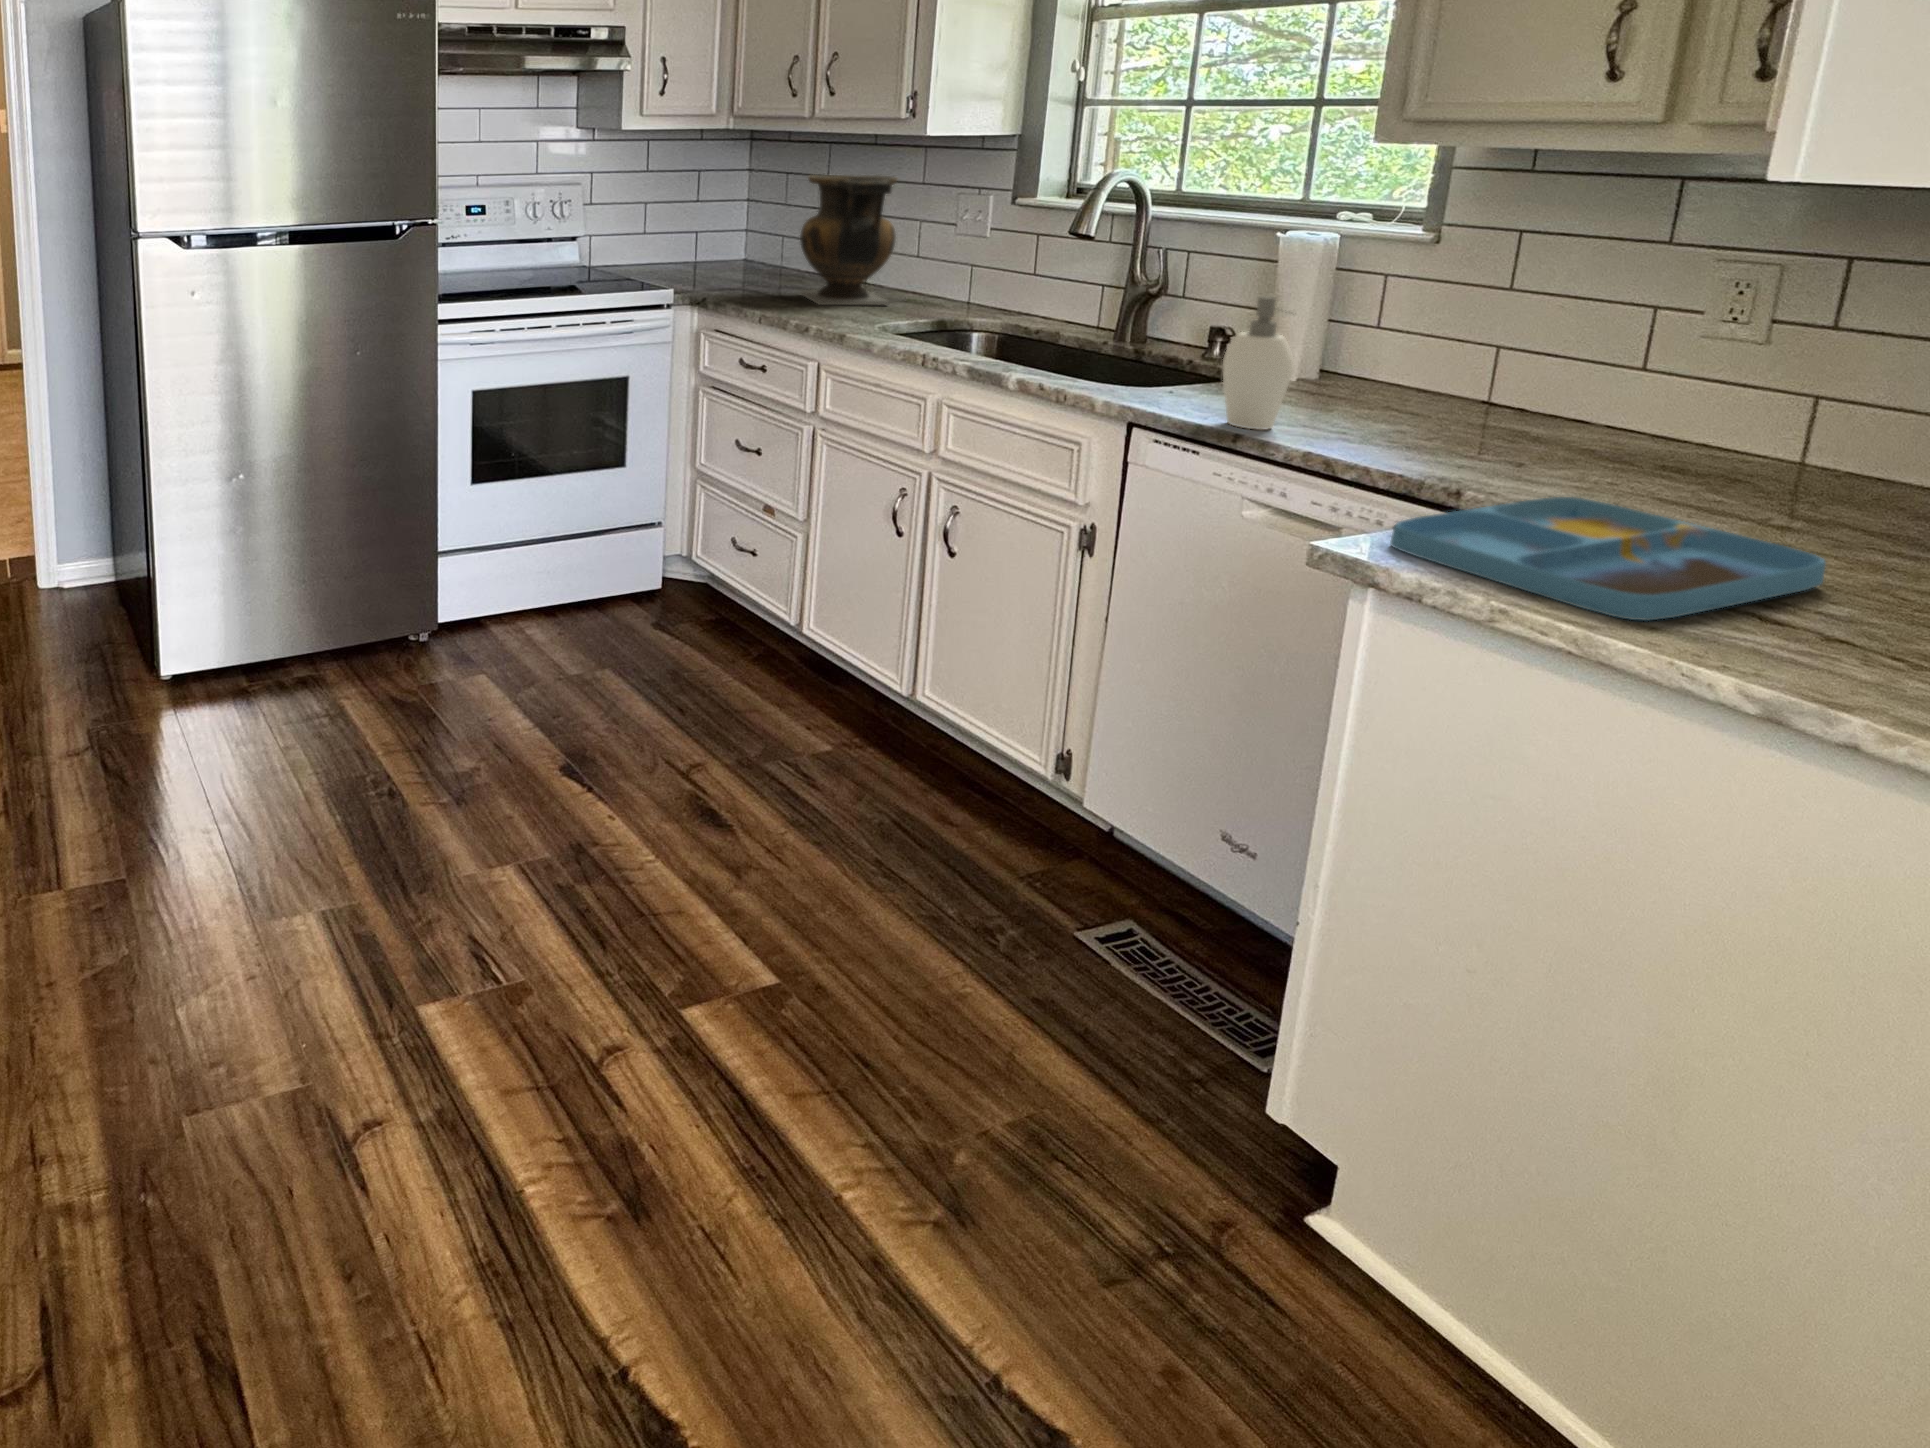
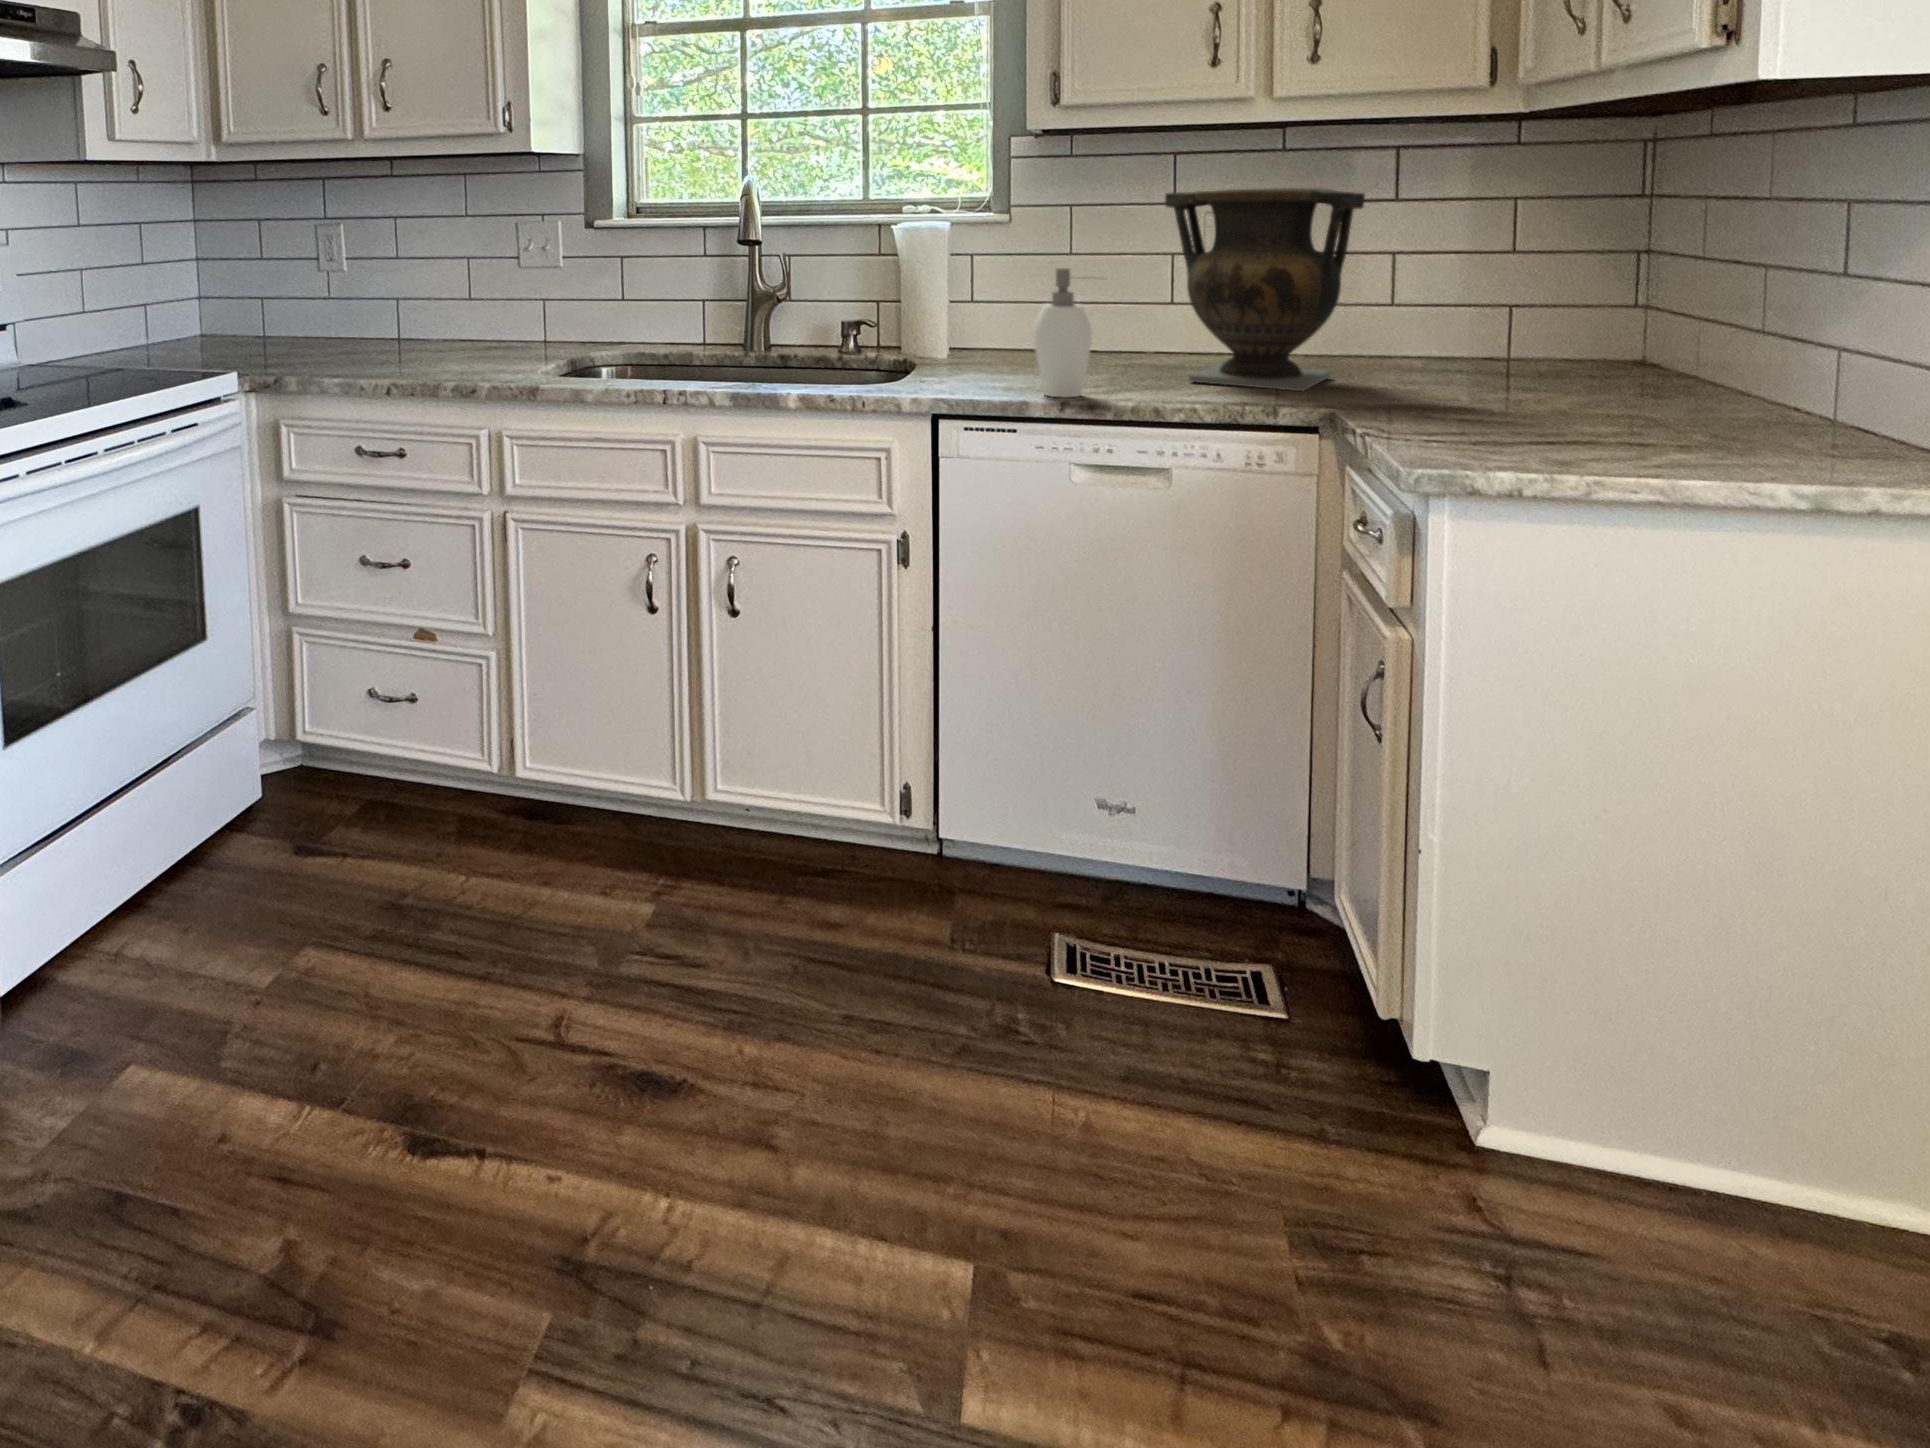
vase: present [800,175,897,305] -> present [1165,188,1365,391]
tray: present [1390,497,1825,620] -> none [1392,391,1665,462]

